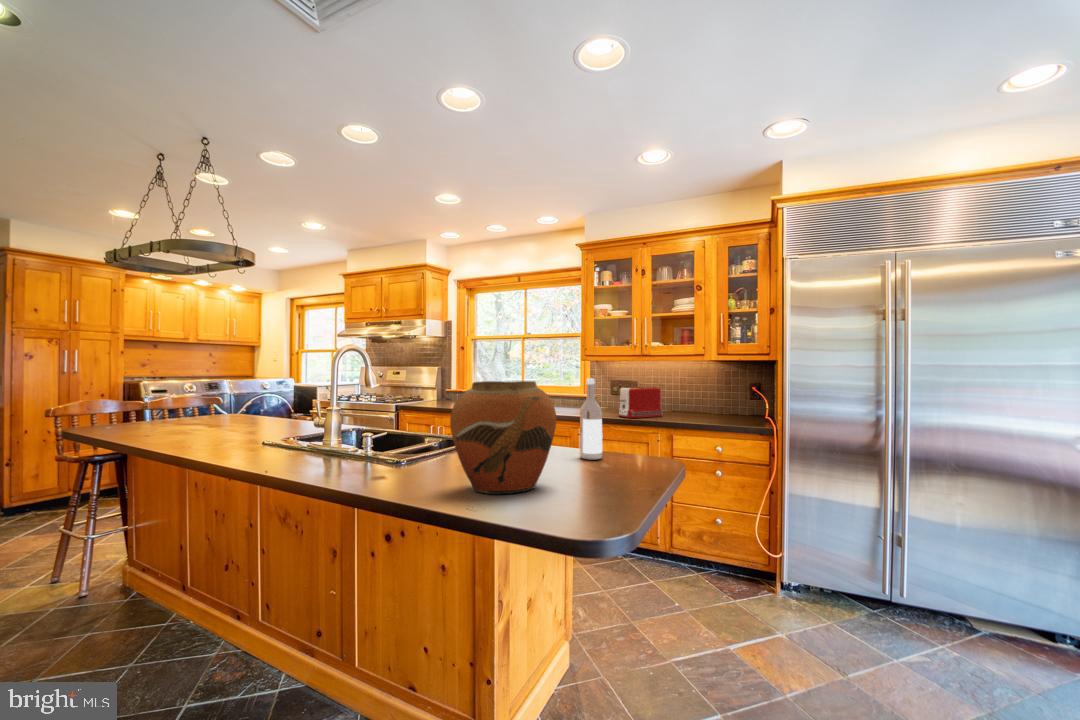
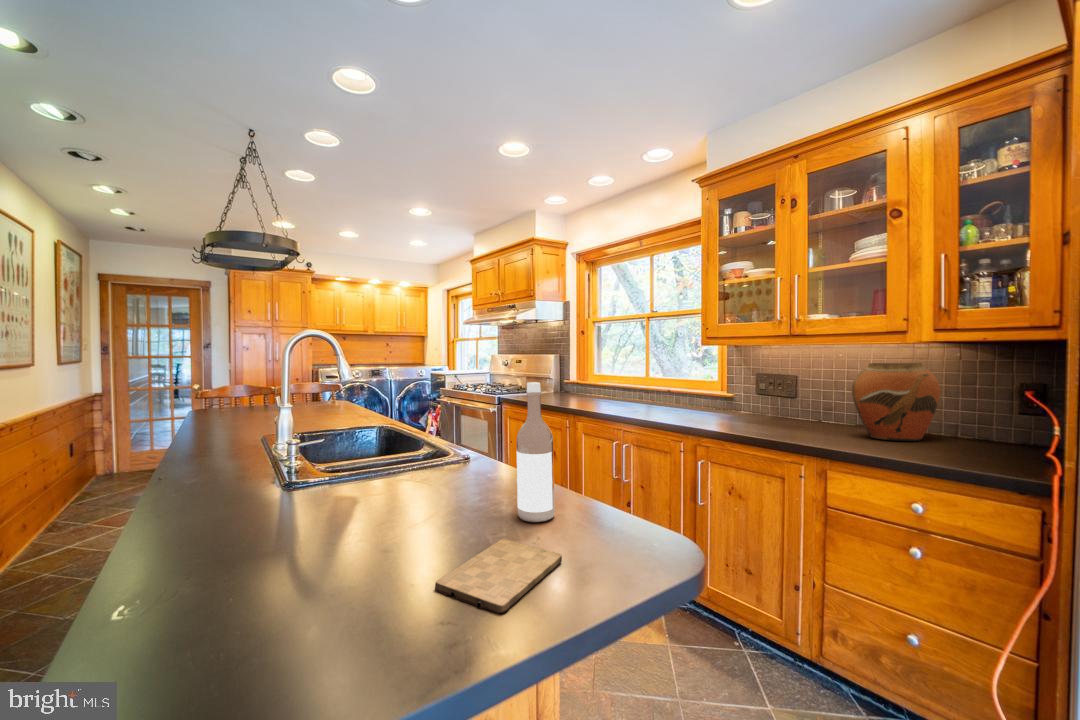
vase: present [450,381,556,494] -> present [852,363,940,441]
toaster: present [619,387,663,418] -> none [743,386,822,436]
cutting board: none [600,464,649,484] -> present [435,539,562,613]

